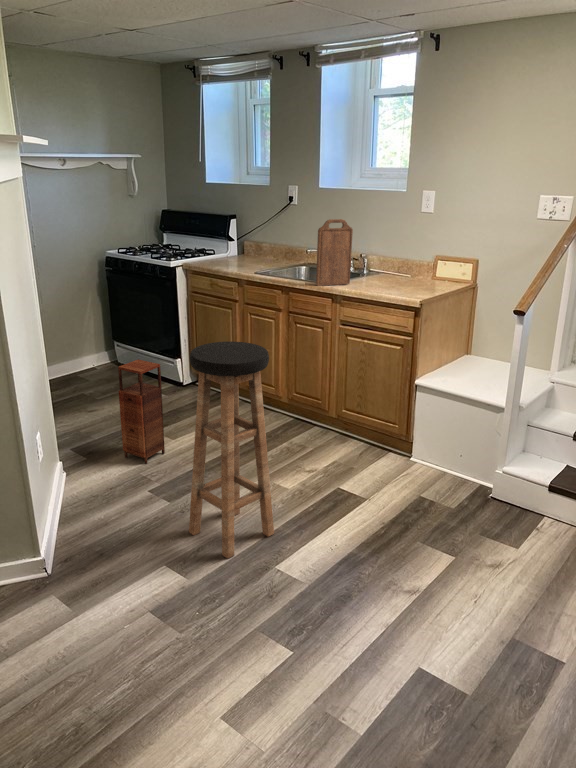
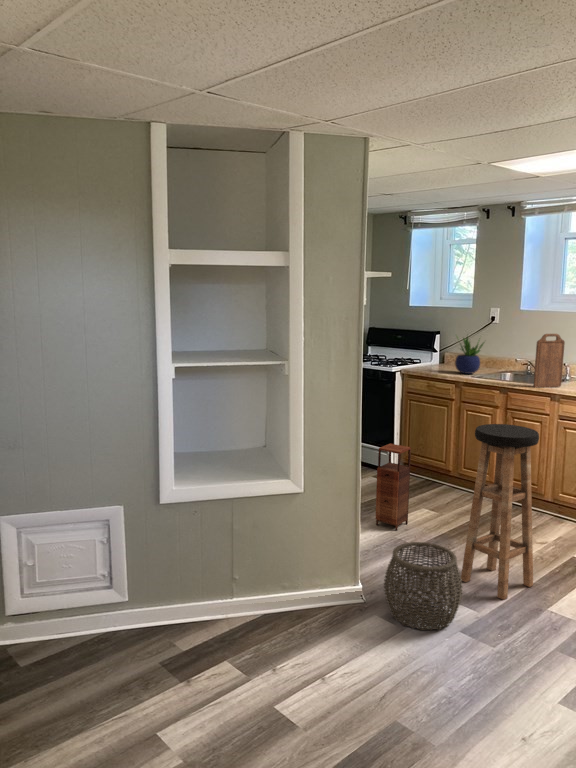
potted plant: none [238,216,274,268] -> present [455,337,484,374]
woven basket: none [55,501,159,618] -> present [384,542,463,631]

